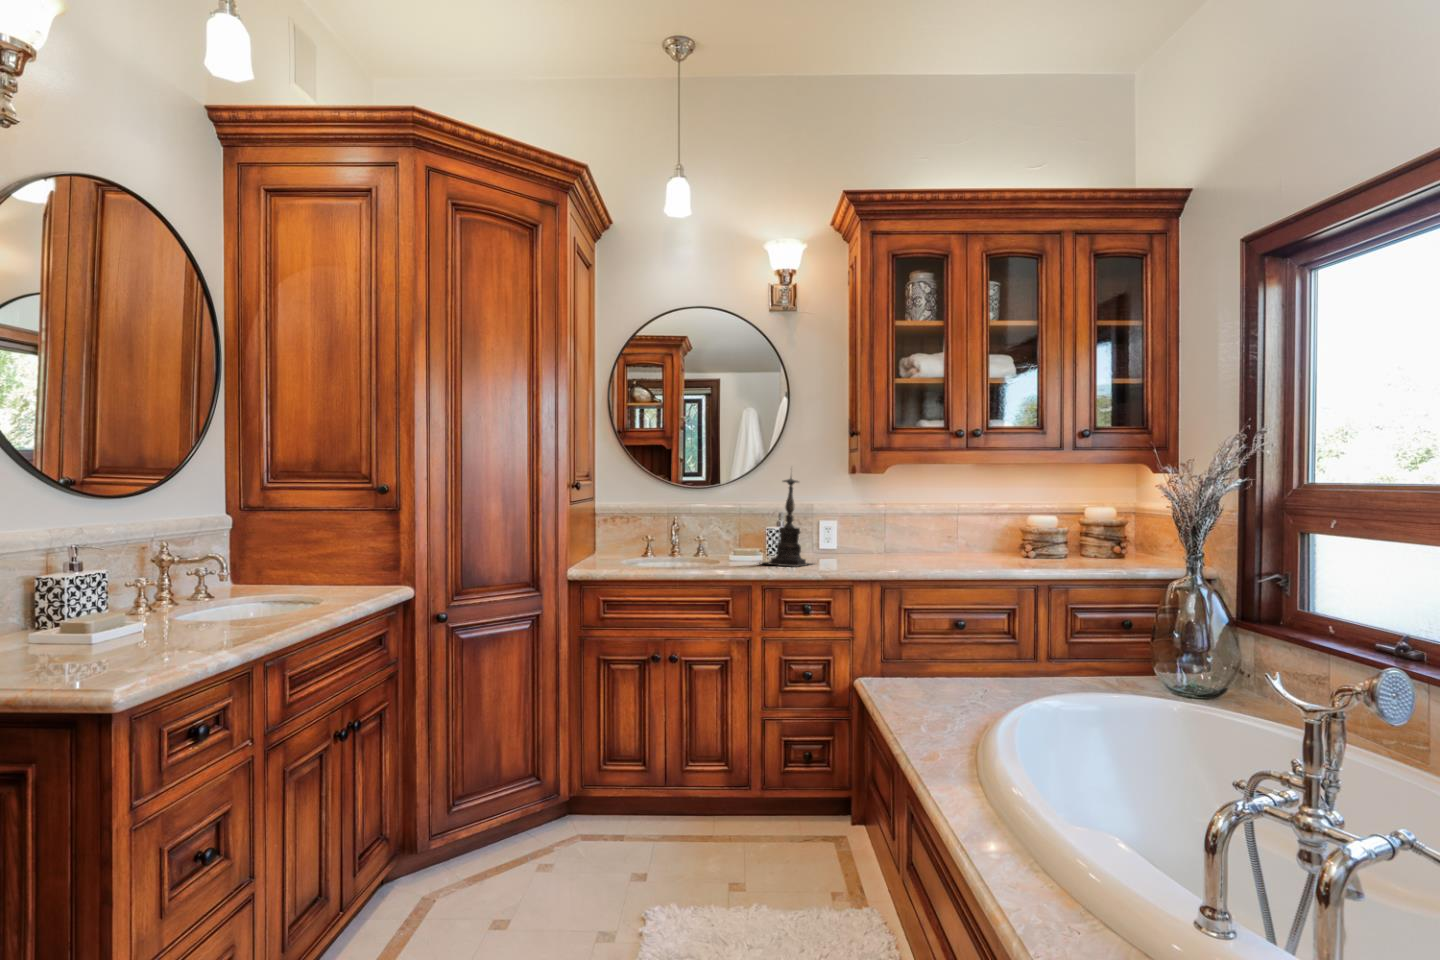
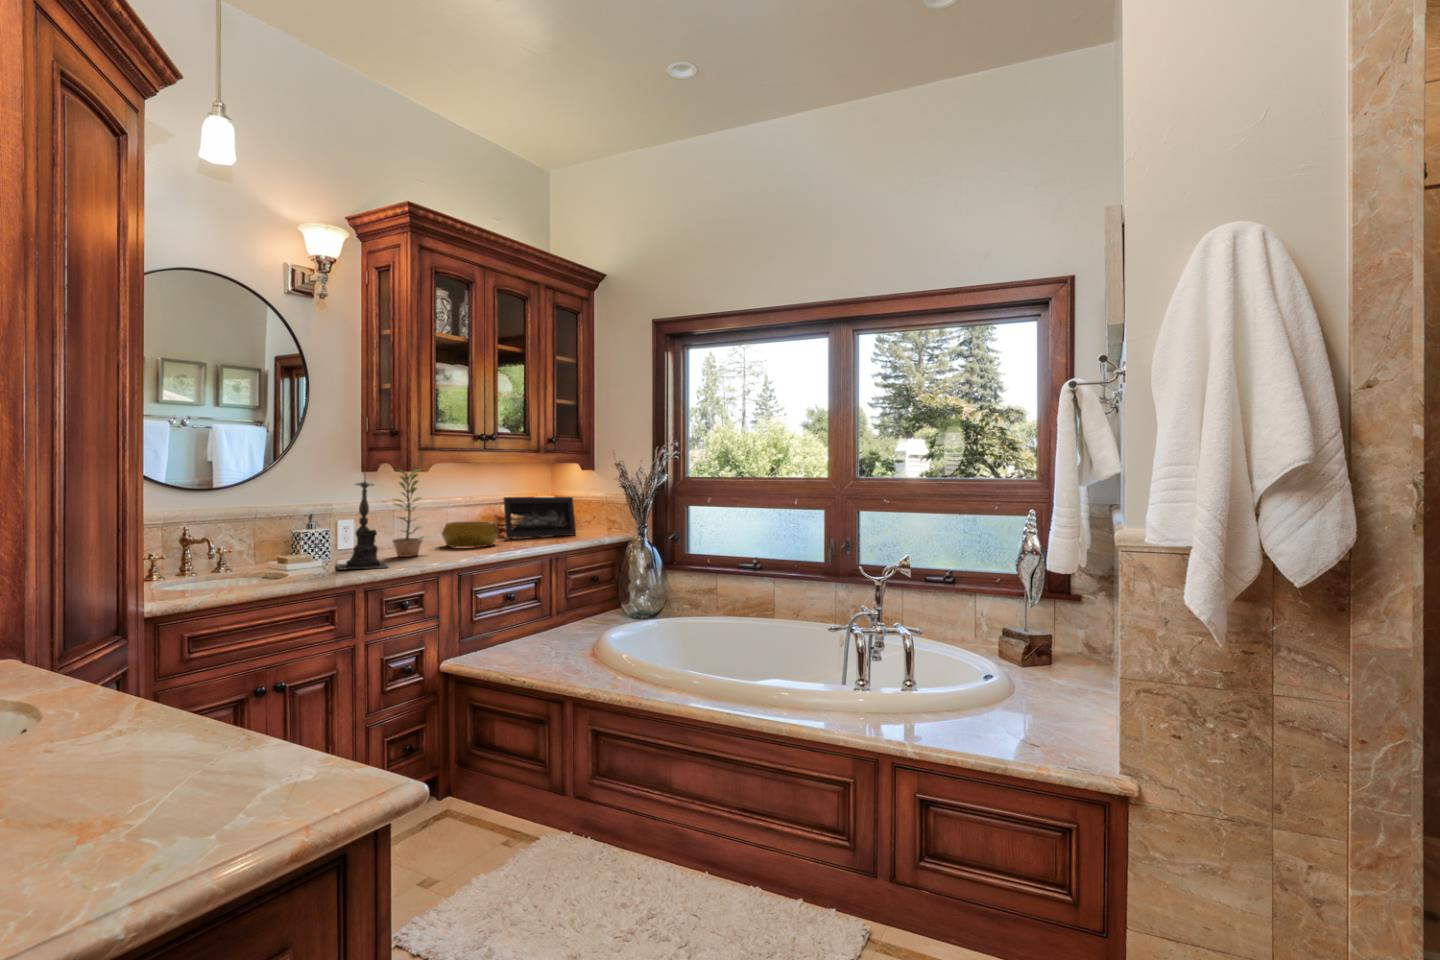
plant: none [837,468,890,562] -> present [392,469,425,557]
picture frame: none [1022,506,1127,563] -> present [504,497,576,538]
decorative bowl: none [923,532,991,562] -> present [442,521,499,547]

